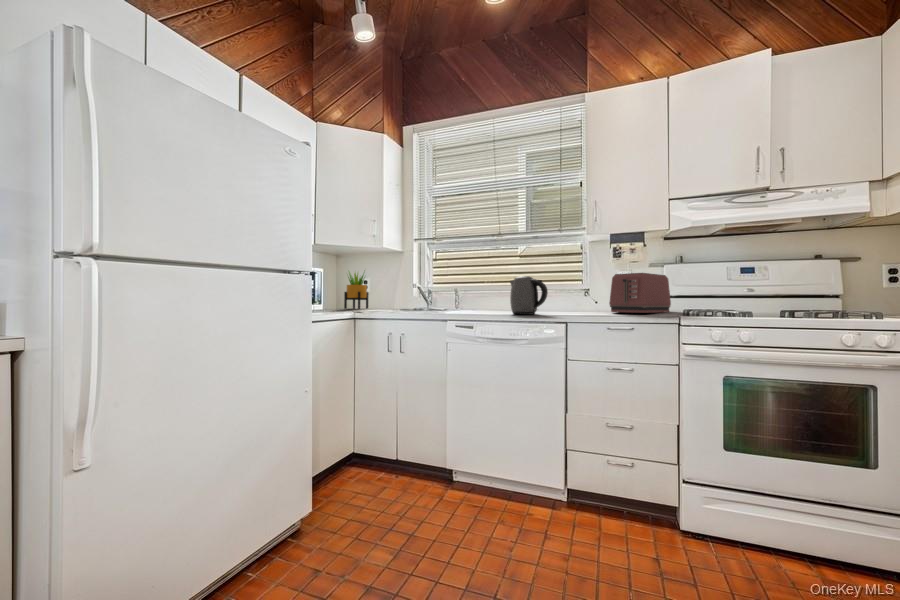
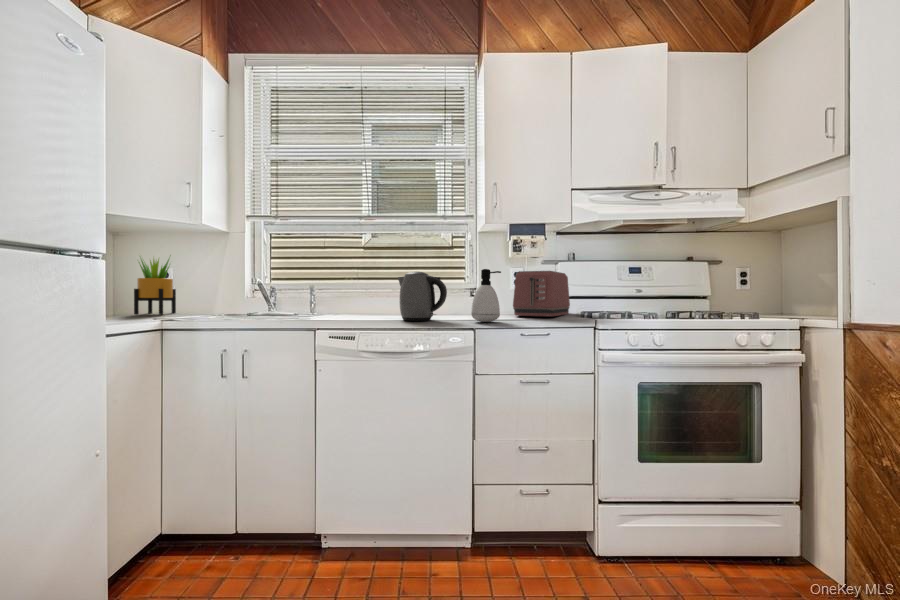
soap dispenser: none [566,272,592,316] -> present [471,269,501,322]

